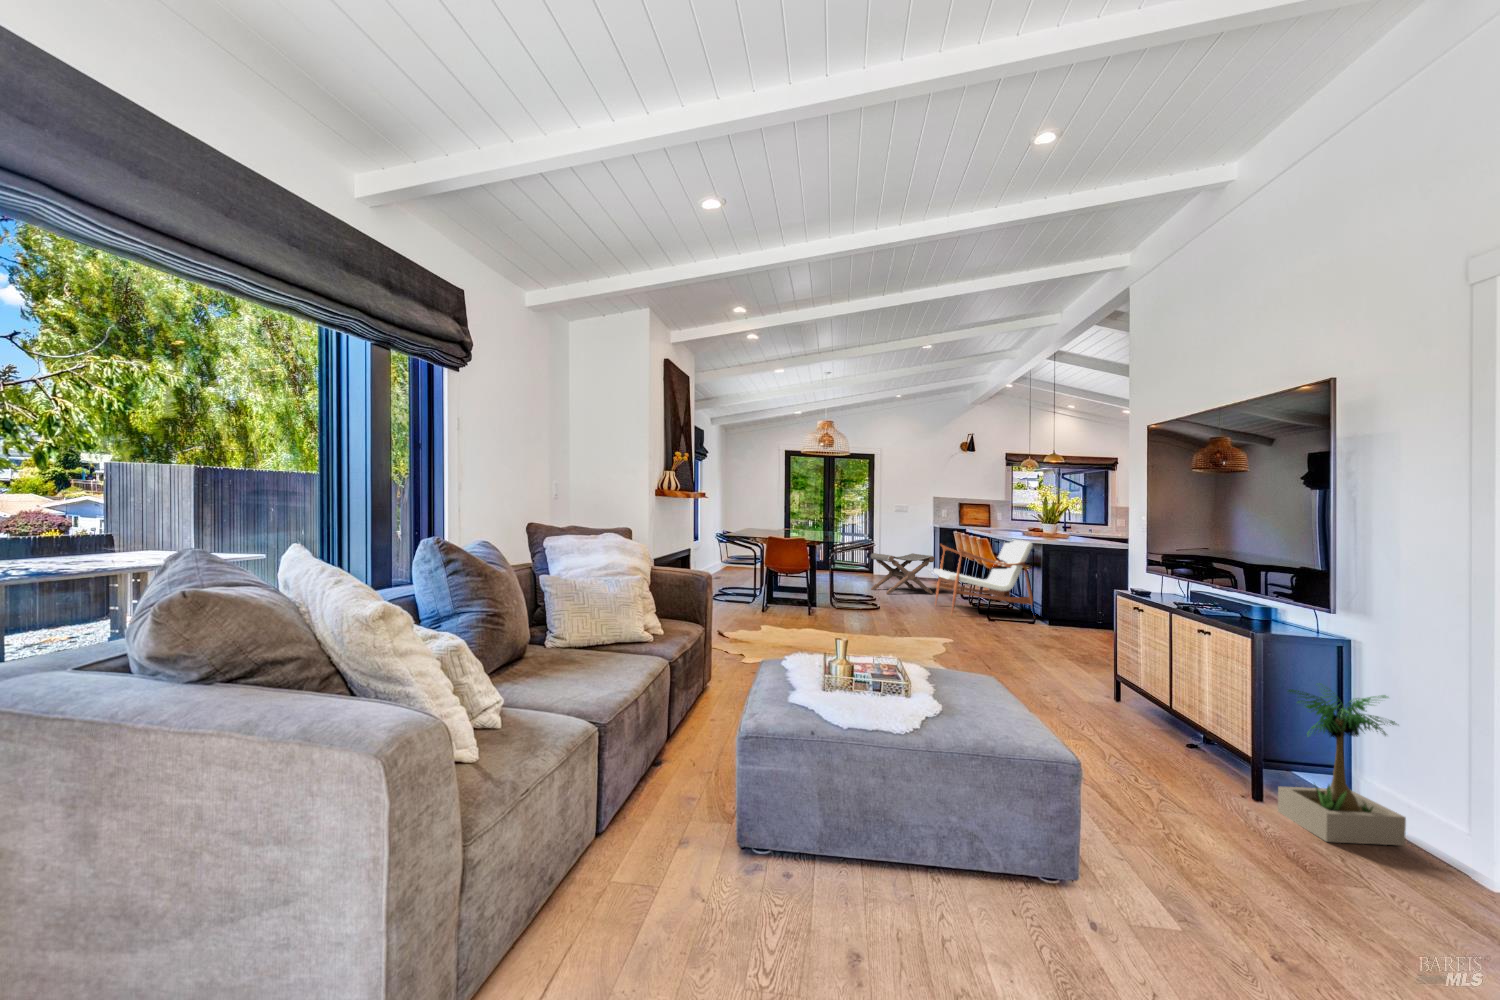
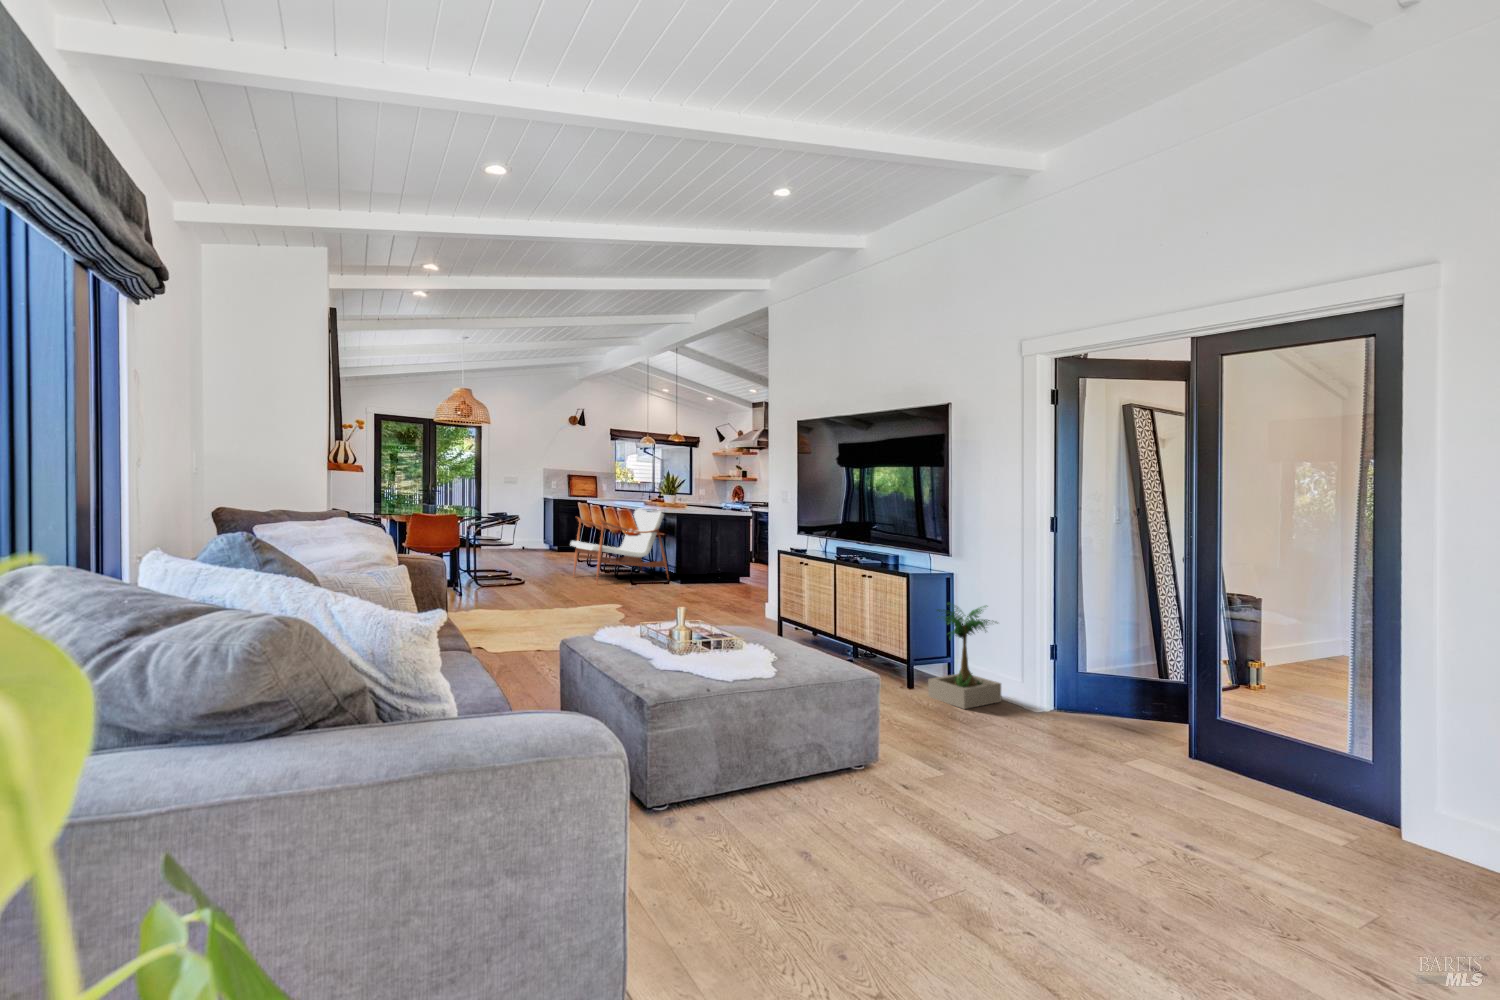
footstool: present [871,553,935,594] -> none [495,527,562,570]

